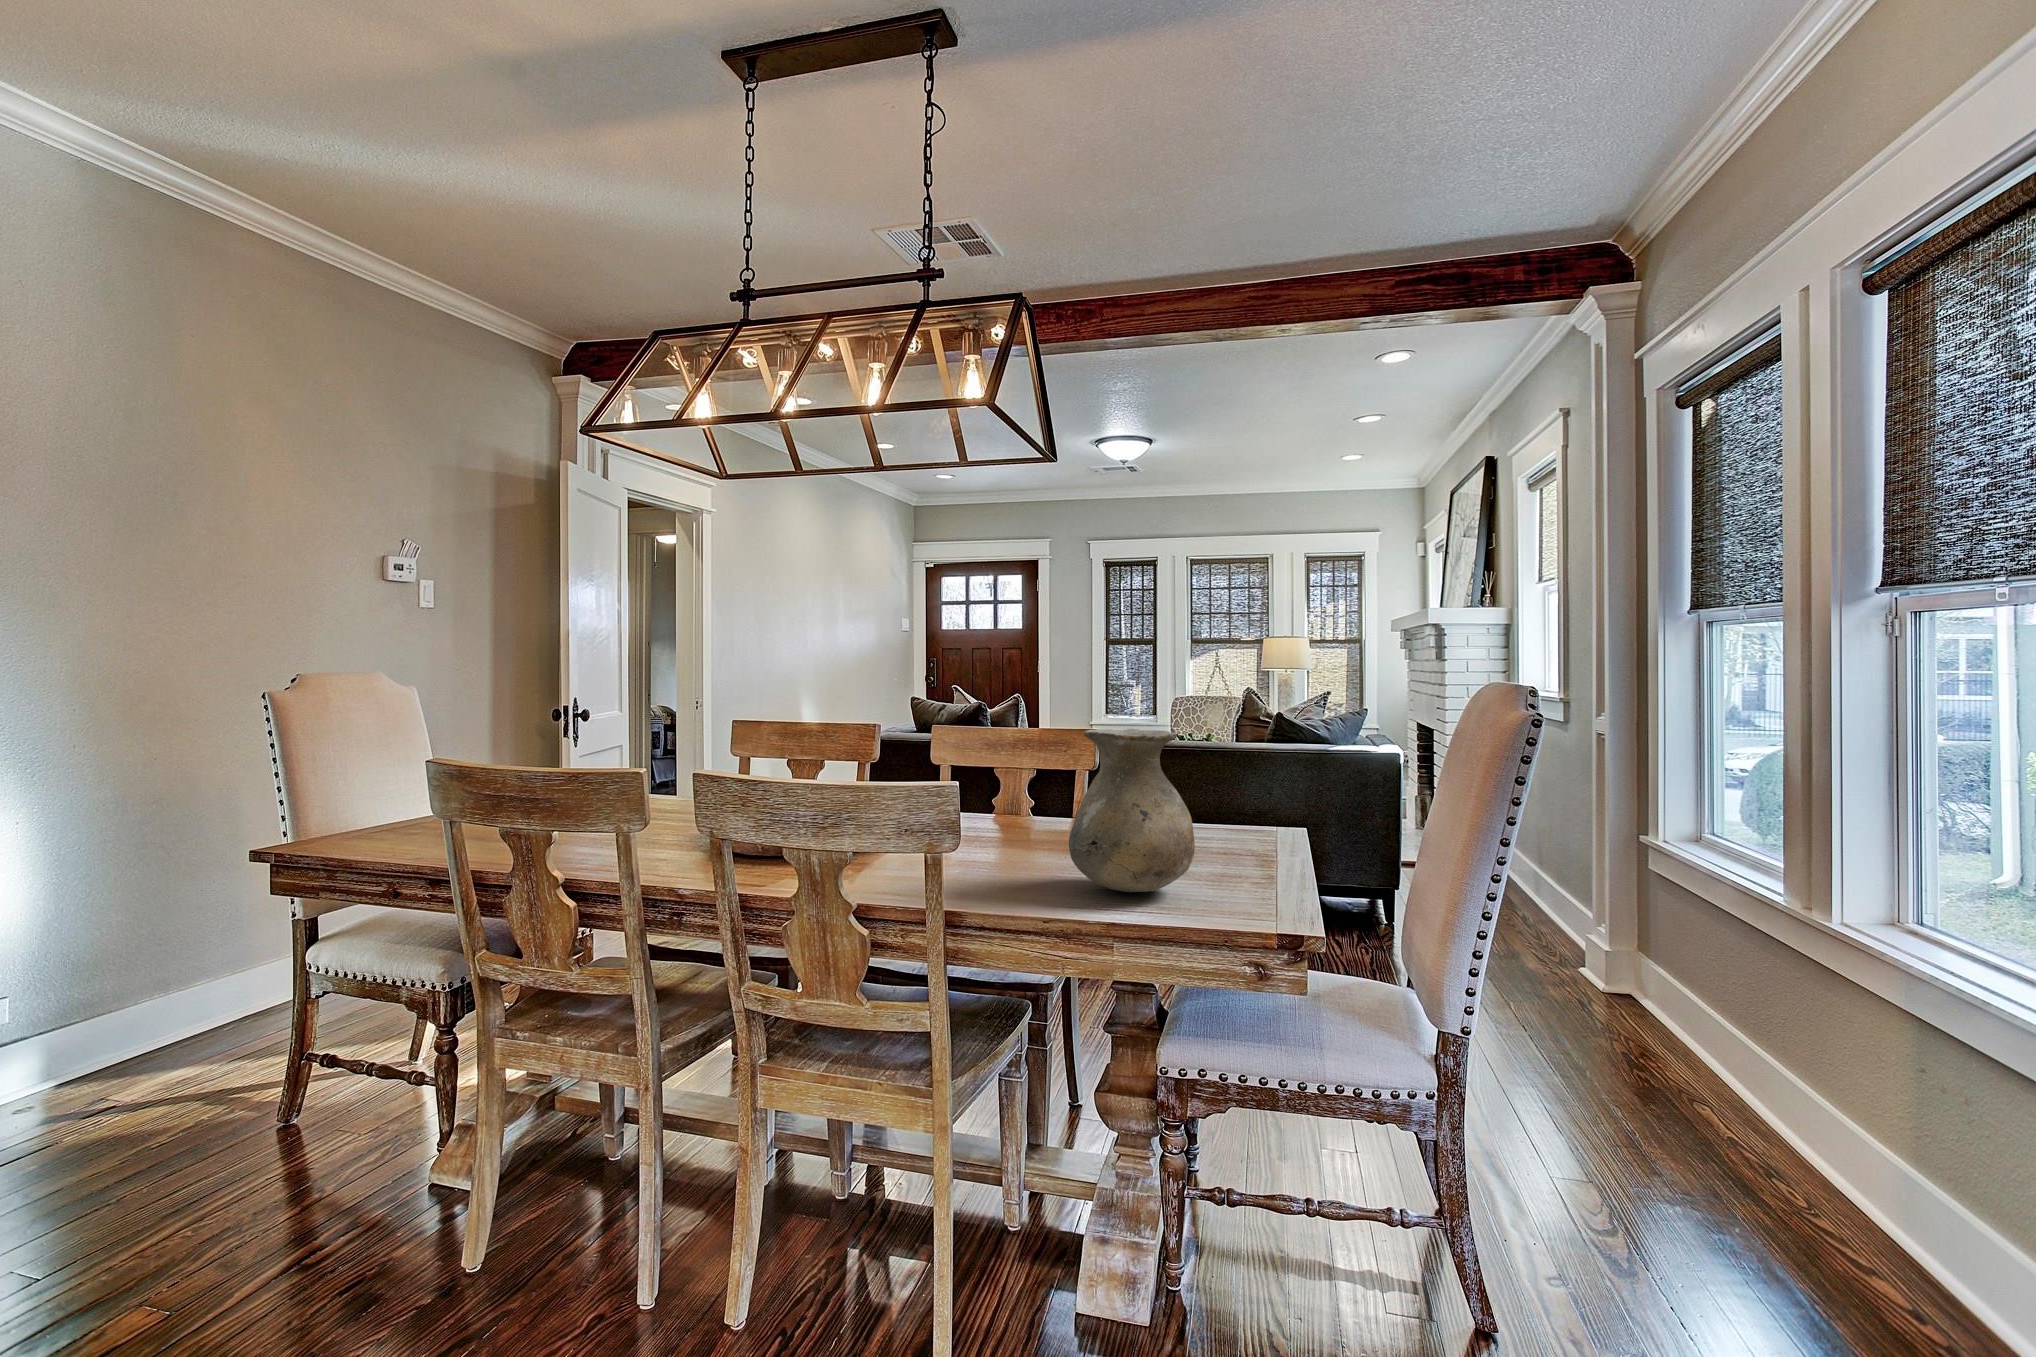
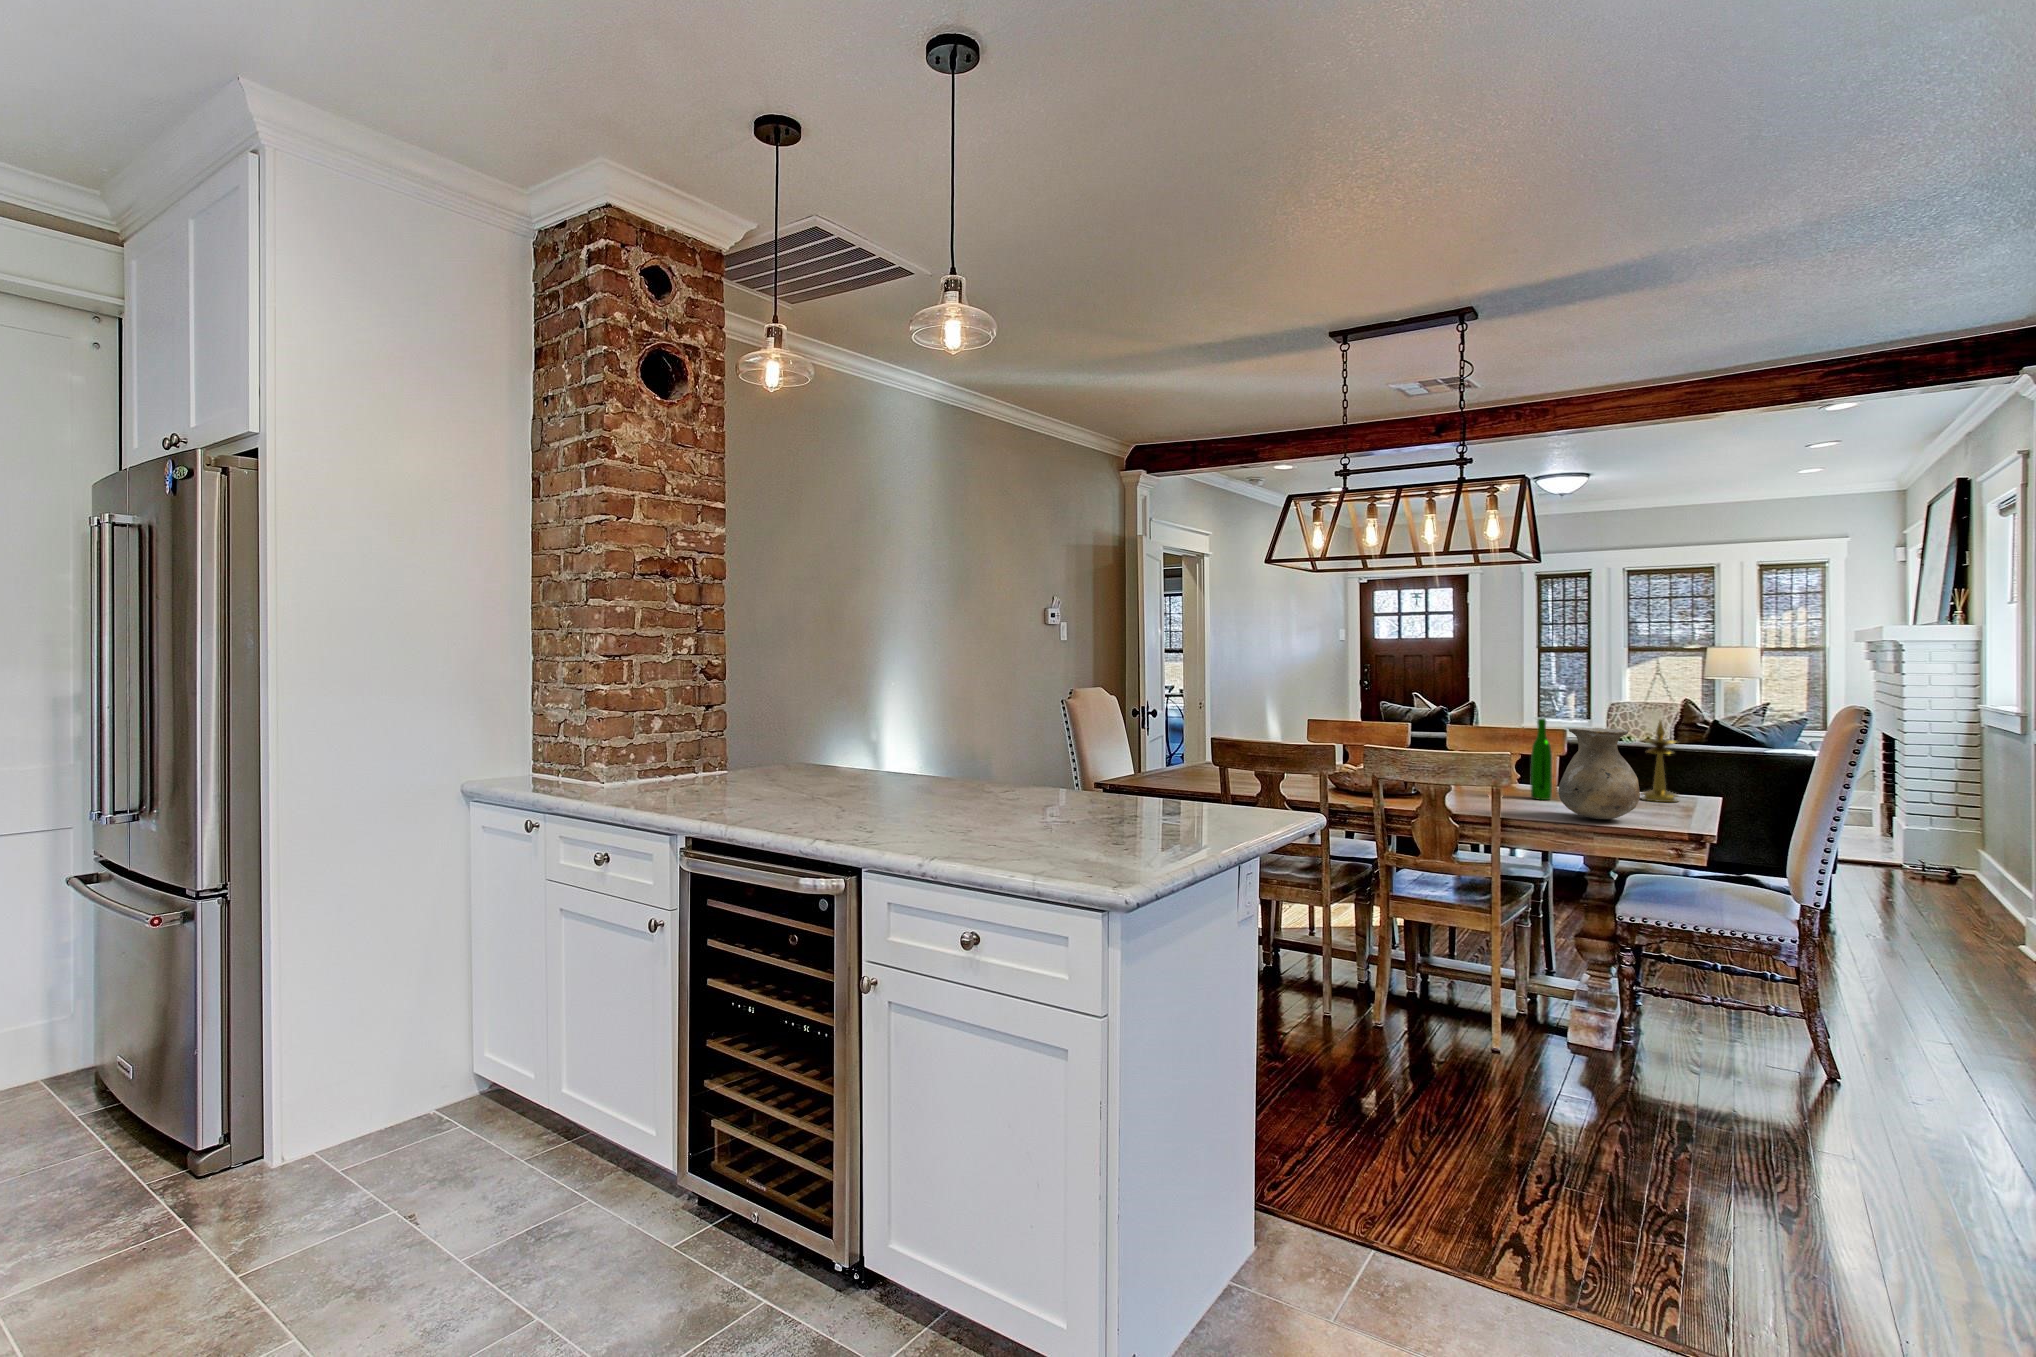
candlestick: none [1197,712,1250,841] -> present [1641,720,1679,802]
wine bottle: none [1042,714,1073,849] -> present [1531,718,1552,800]

